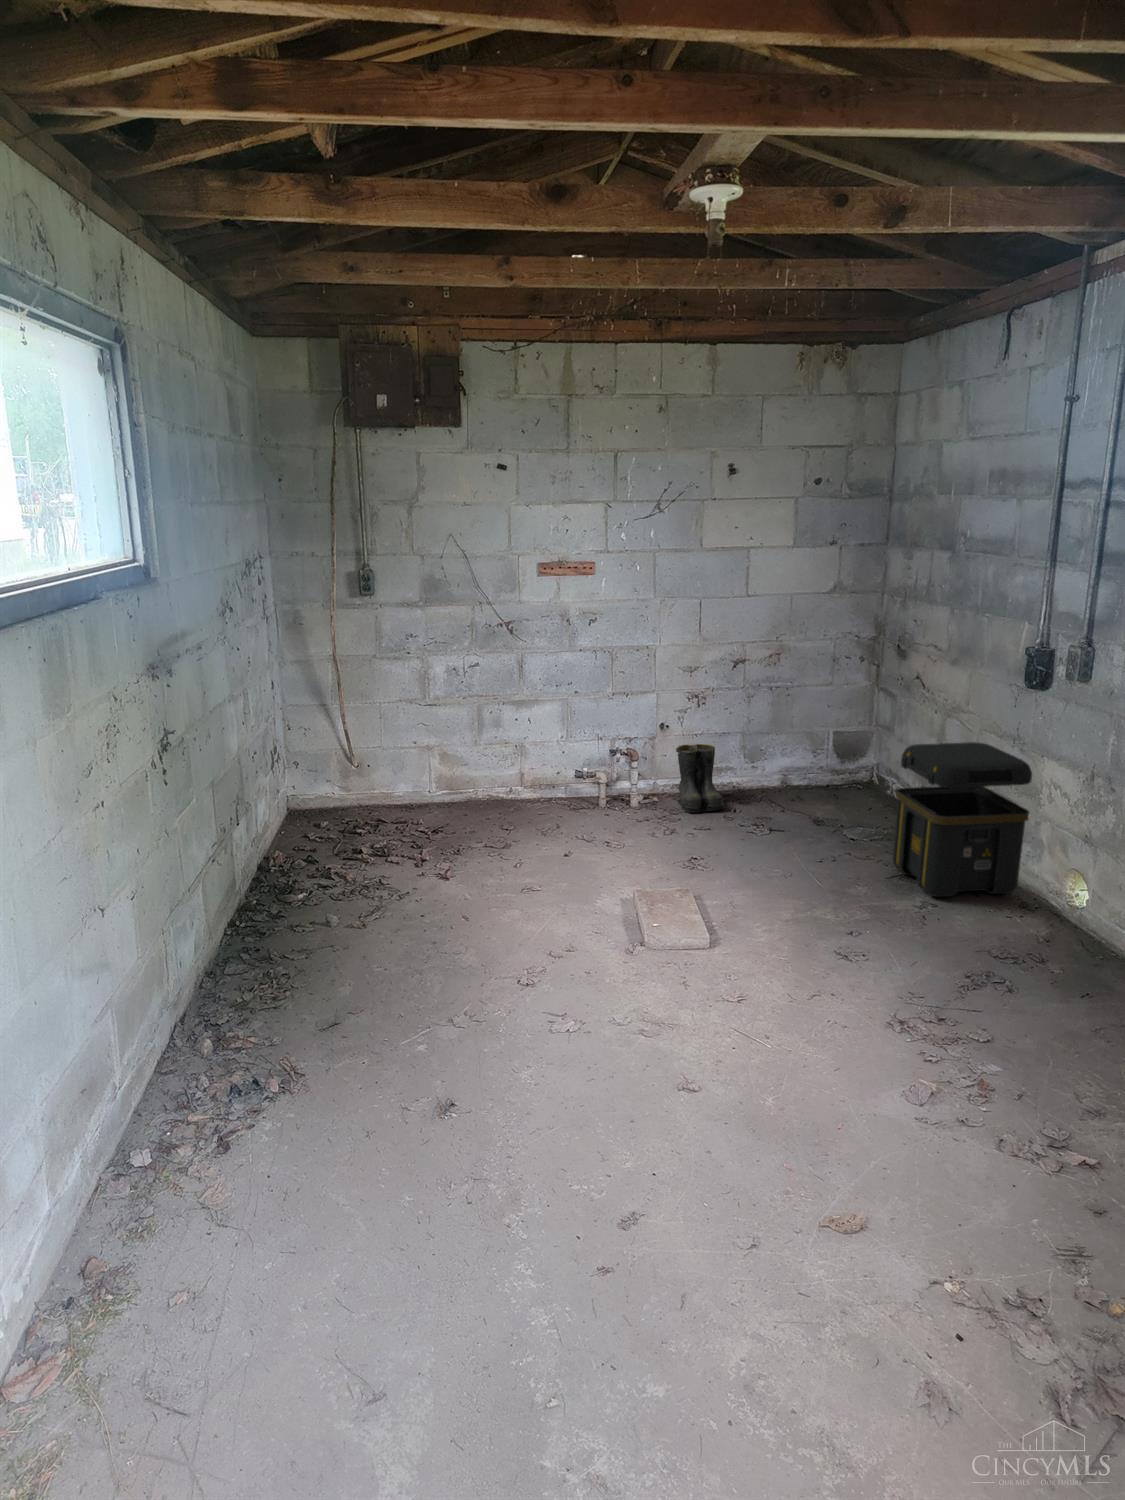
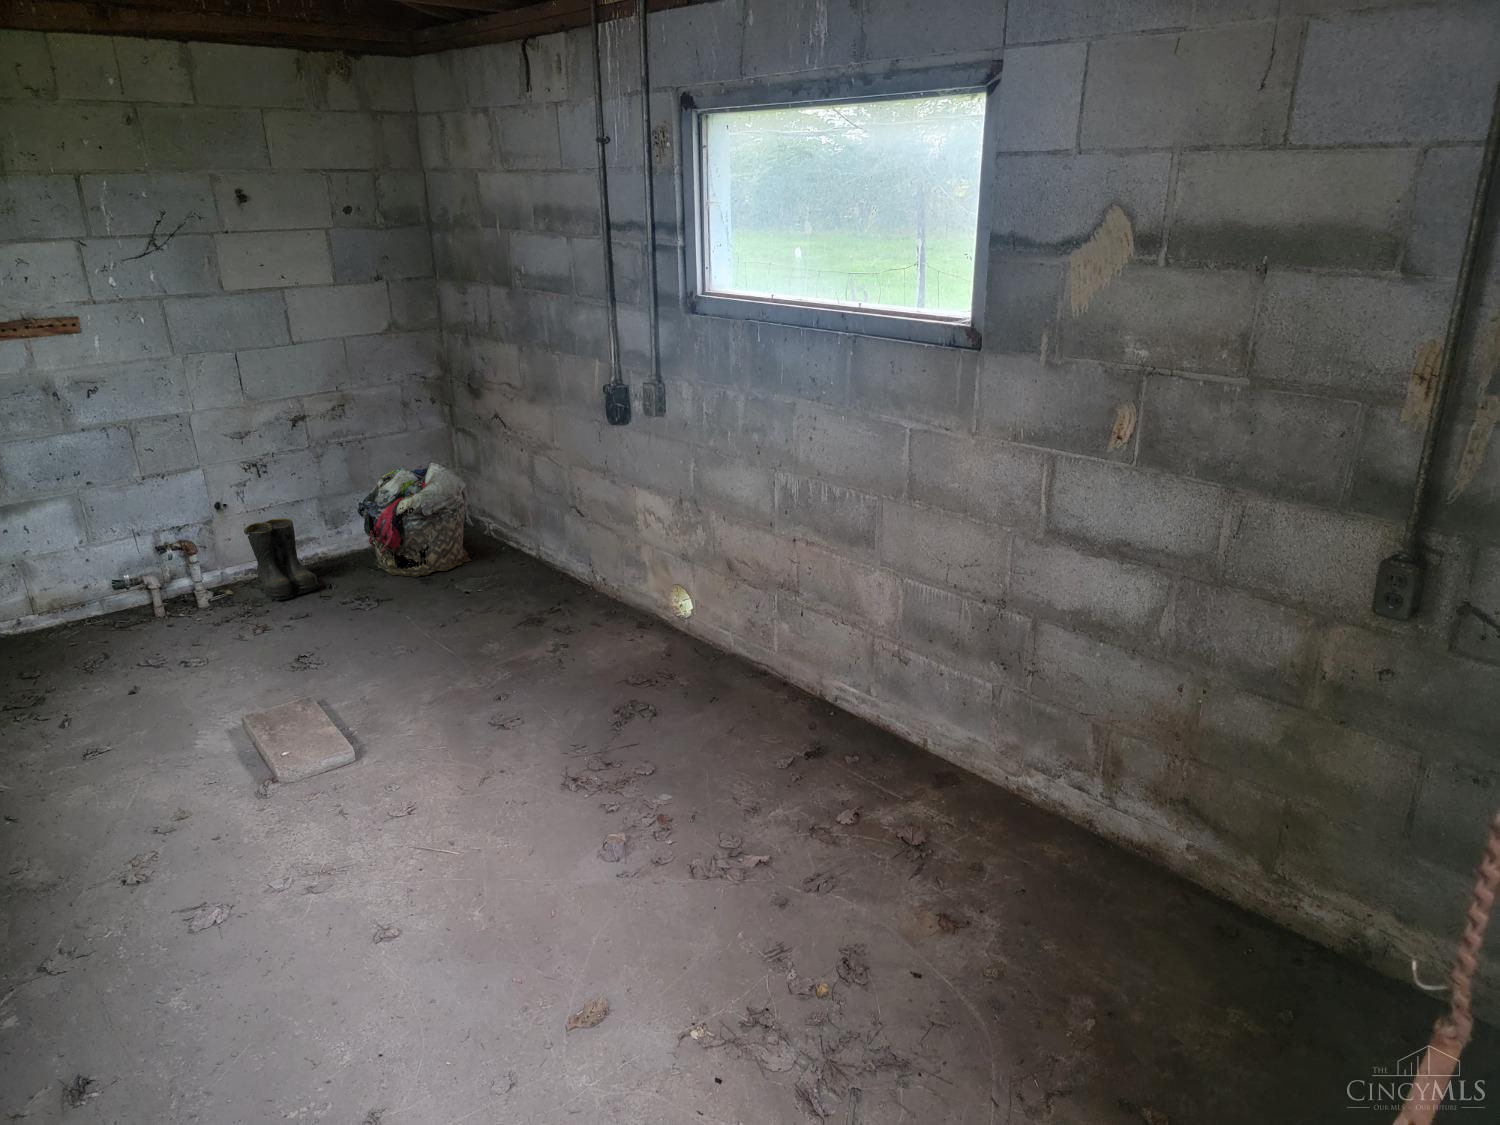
laundry basket: none [770,714,874,818] -> present [358,463,471,577]
toolbox: present [893,742,1032,897] -> none [506,479,630,635]

